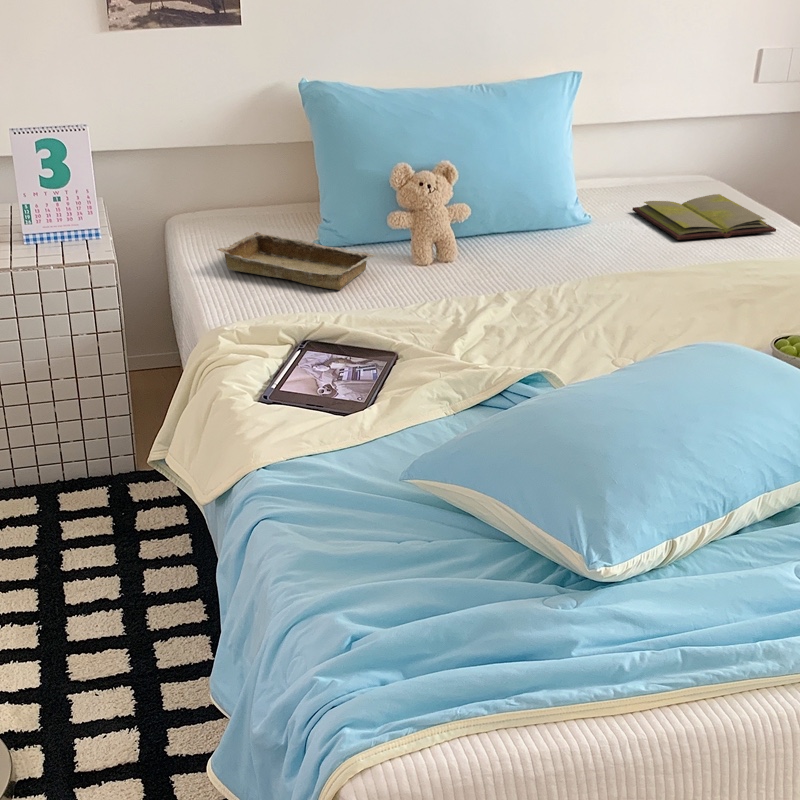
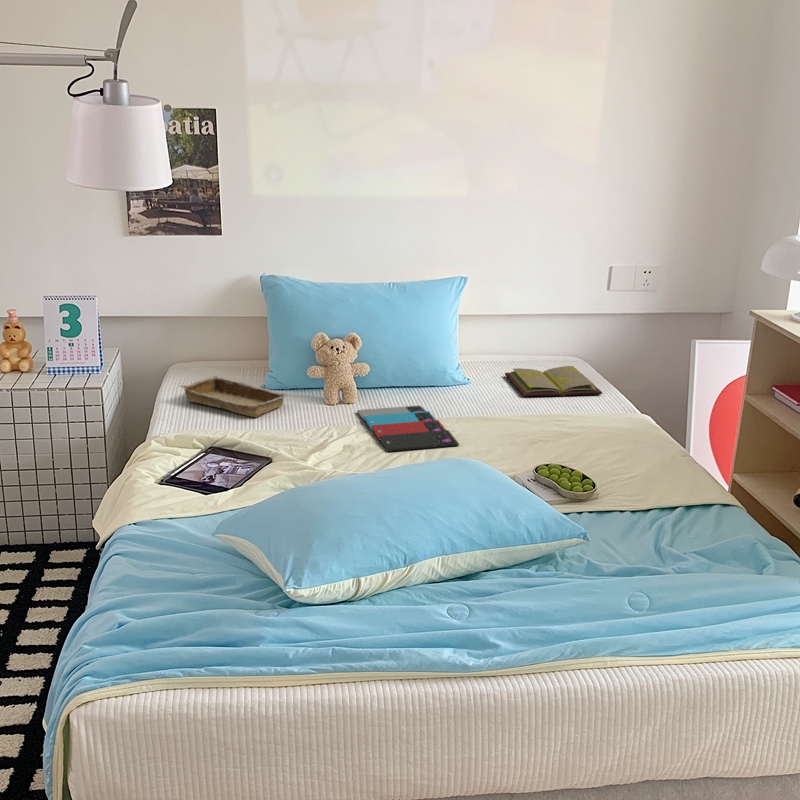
smartphone: none [472,260,641,331] -> present [357,405,459,452]

